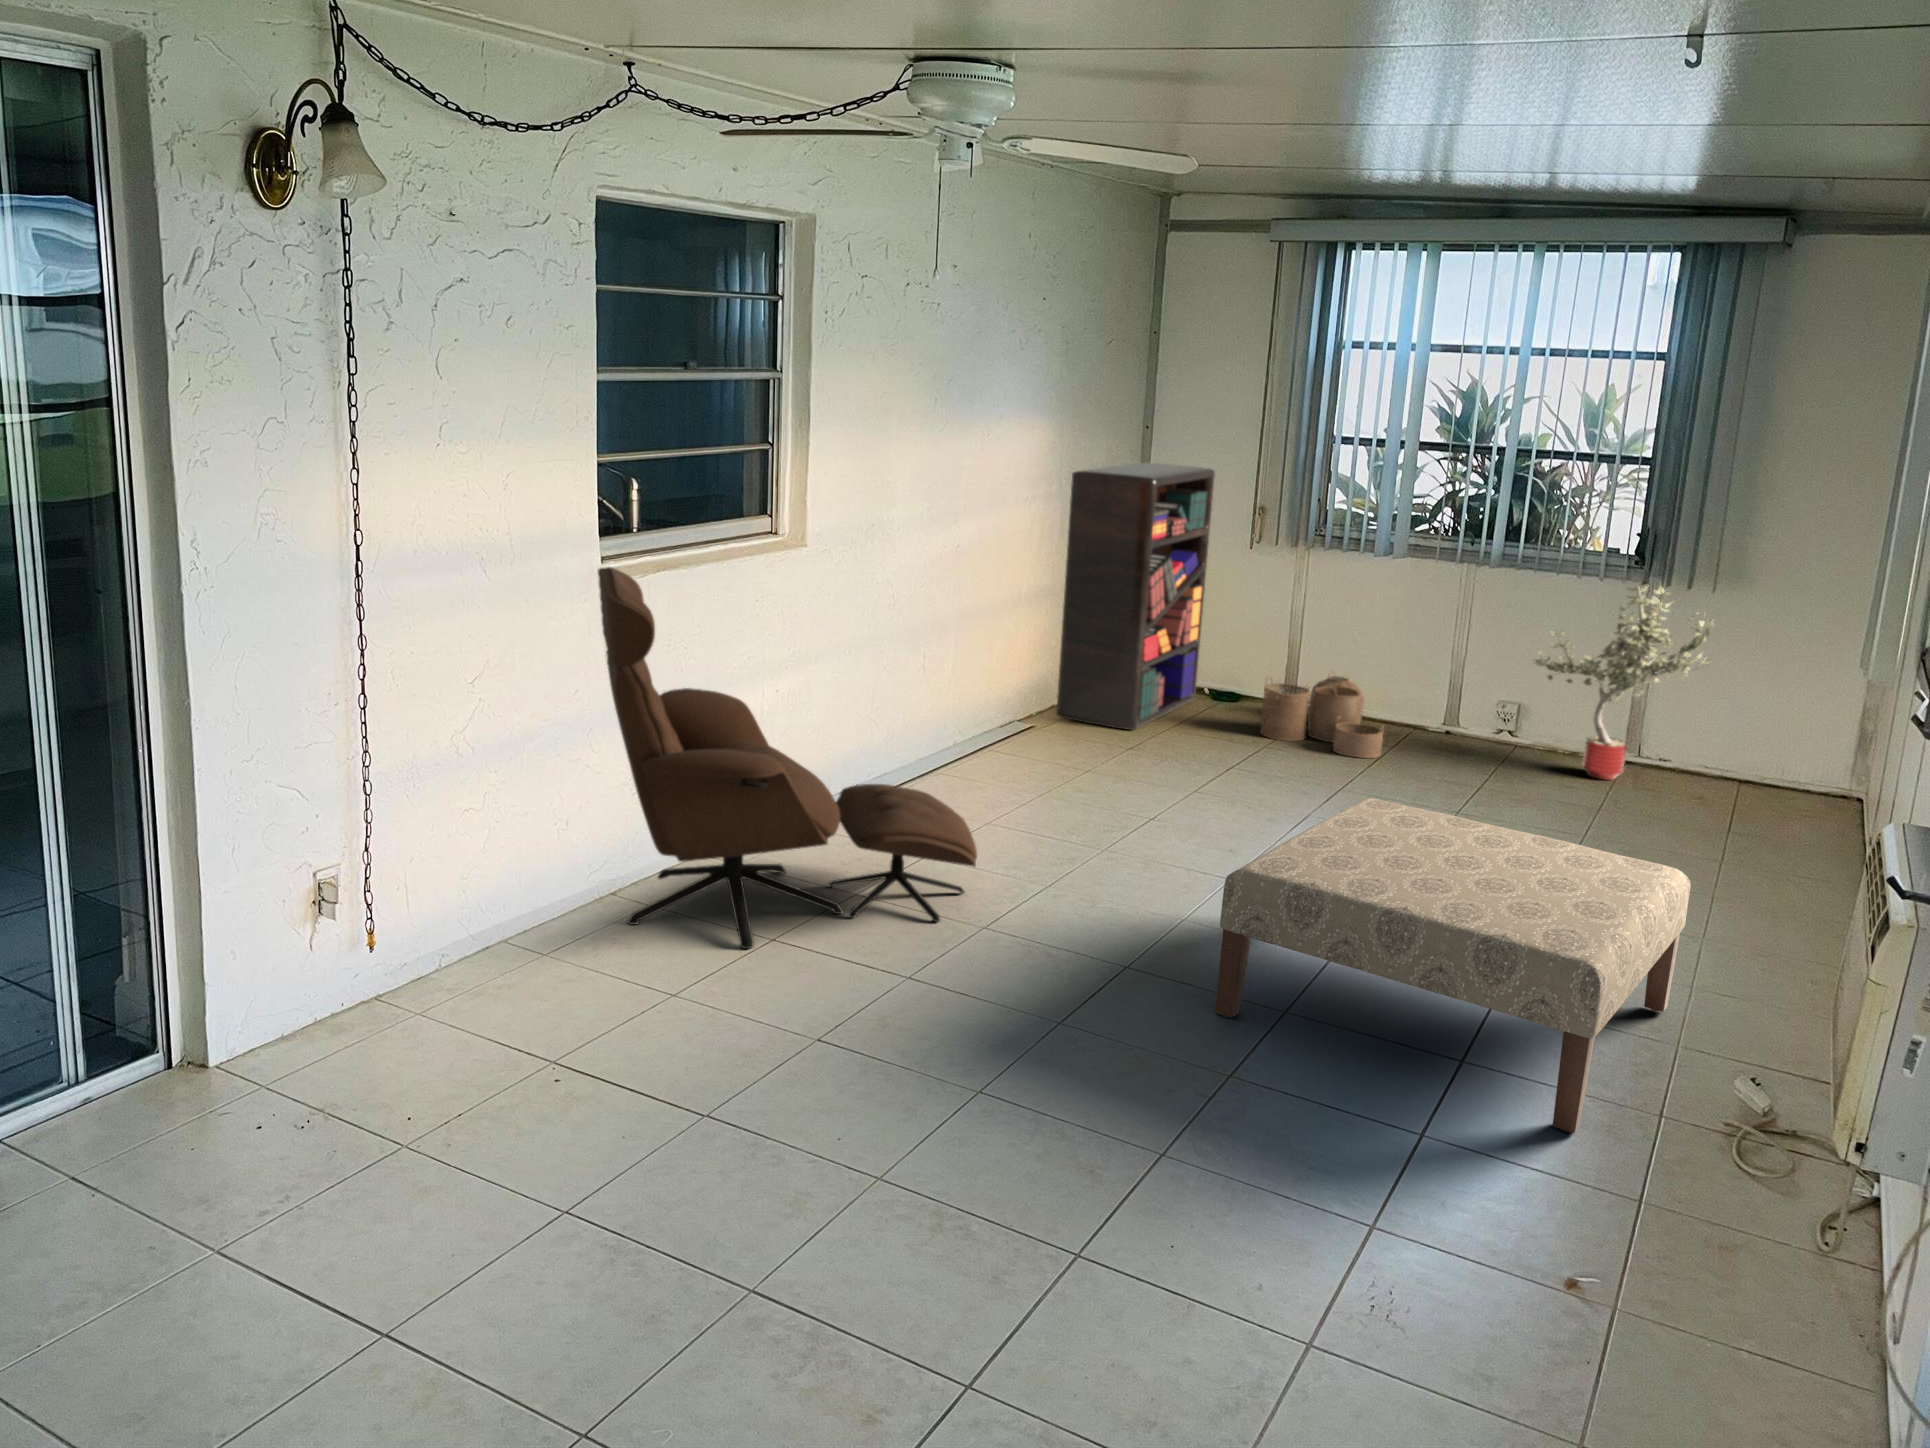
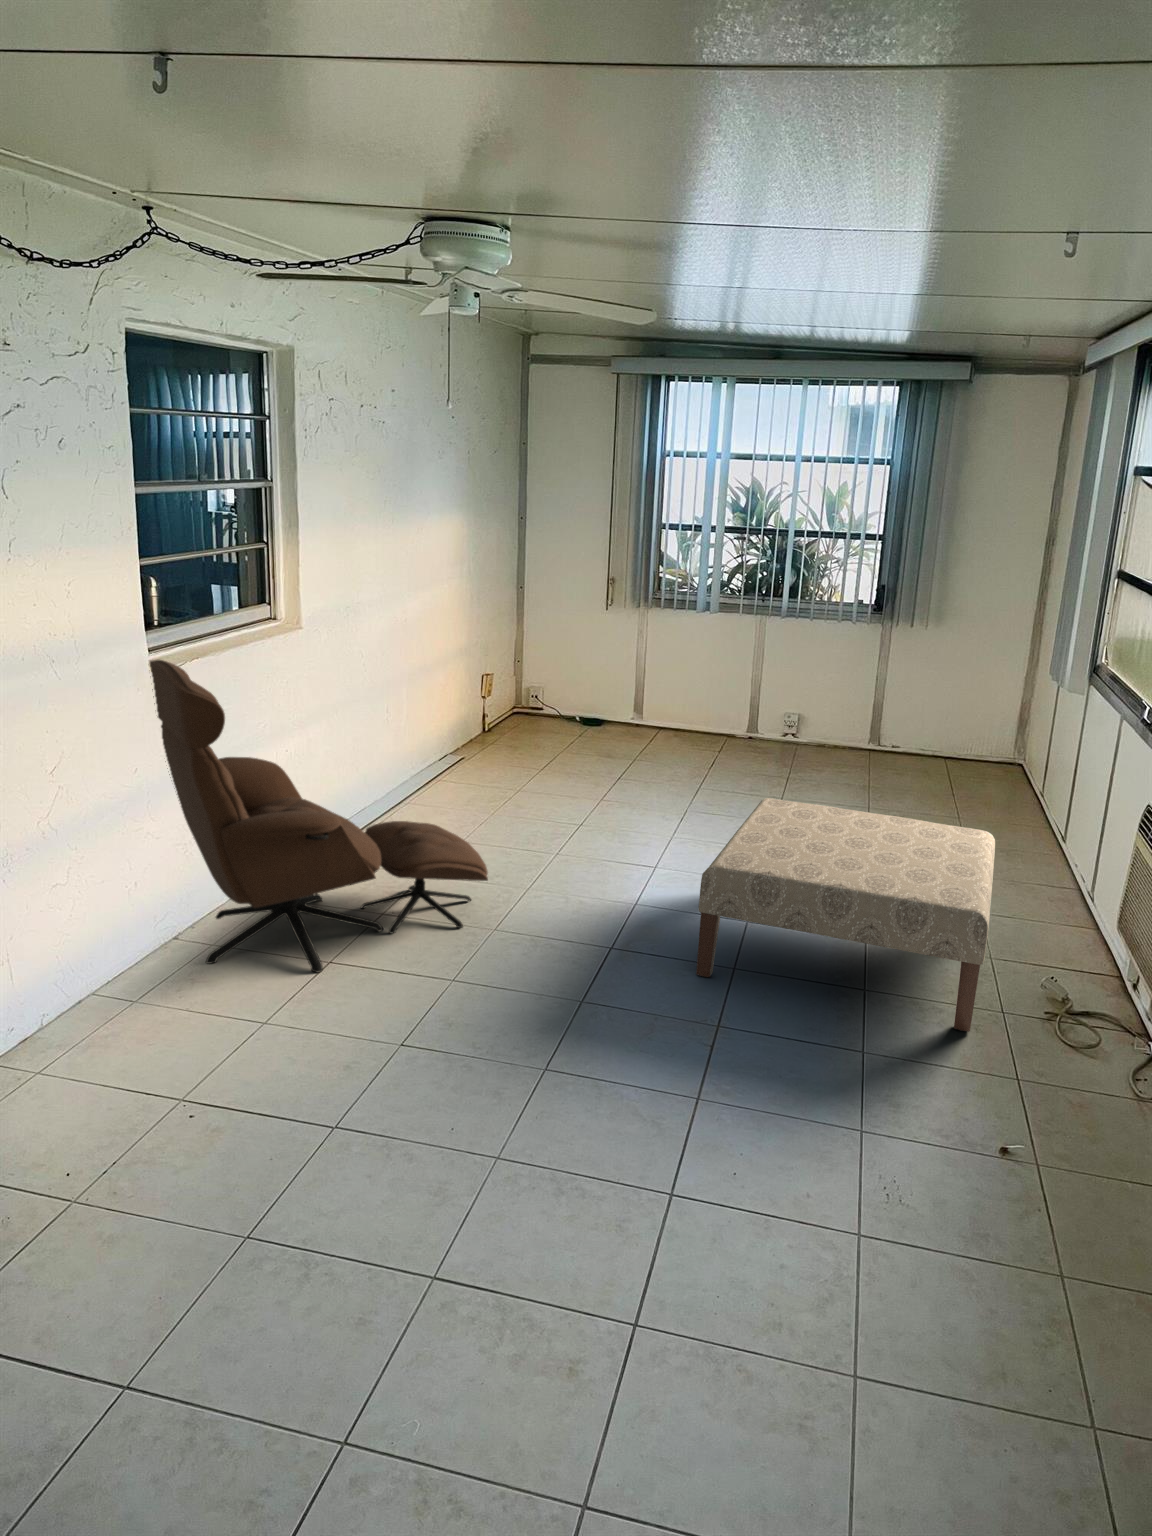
bookshelf: present [1056,463,1215,730] -> none [477,547,578,752]
potted tree: present [1535,587,1715,780] -> none [811,624,933,762]
woven basket: present [1260,676,1383,758] -> none [627,697,717,760]

